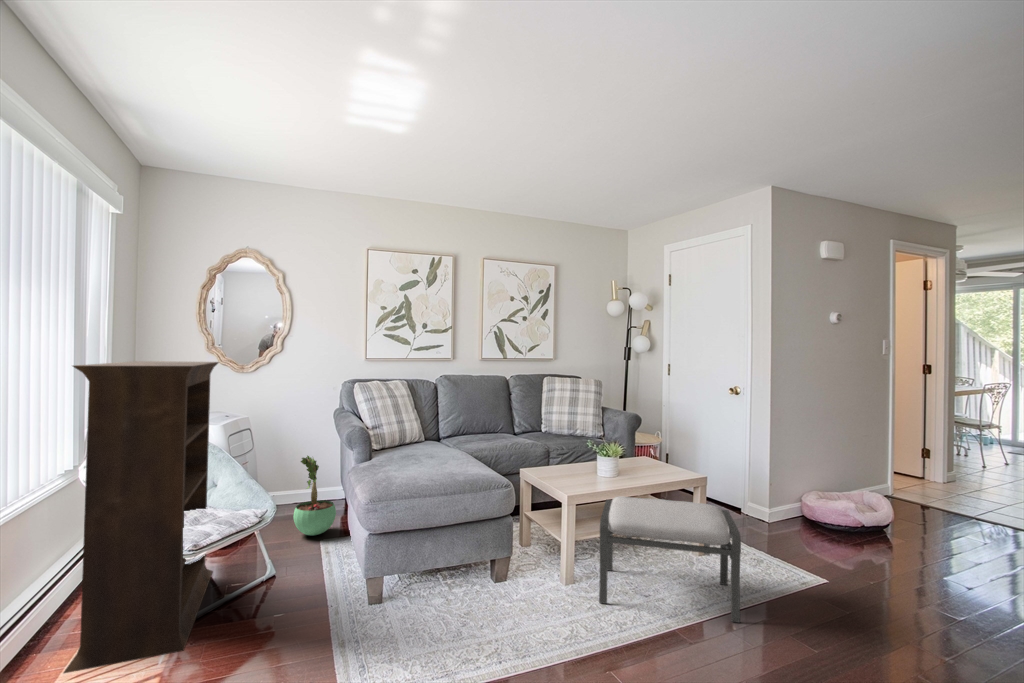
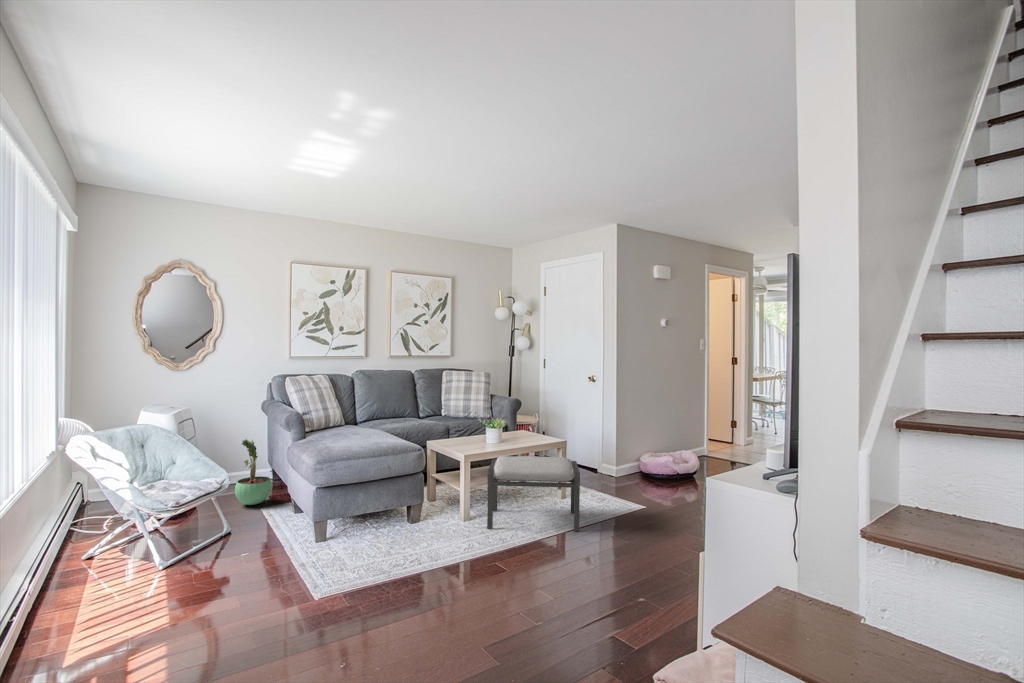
bookcase: present [64,361,219,673] -> none [85,361,184,598]

